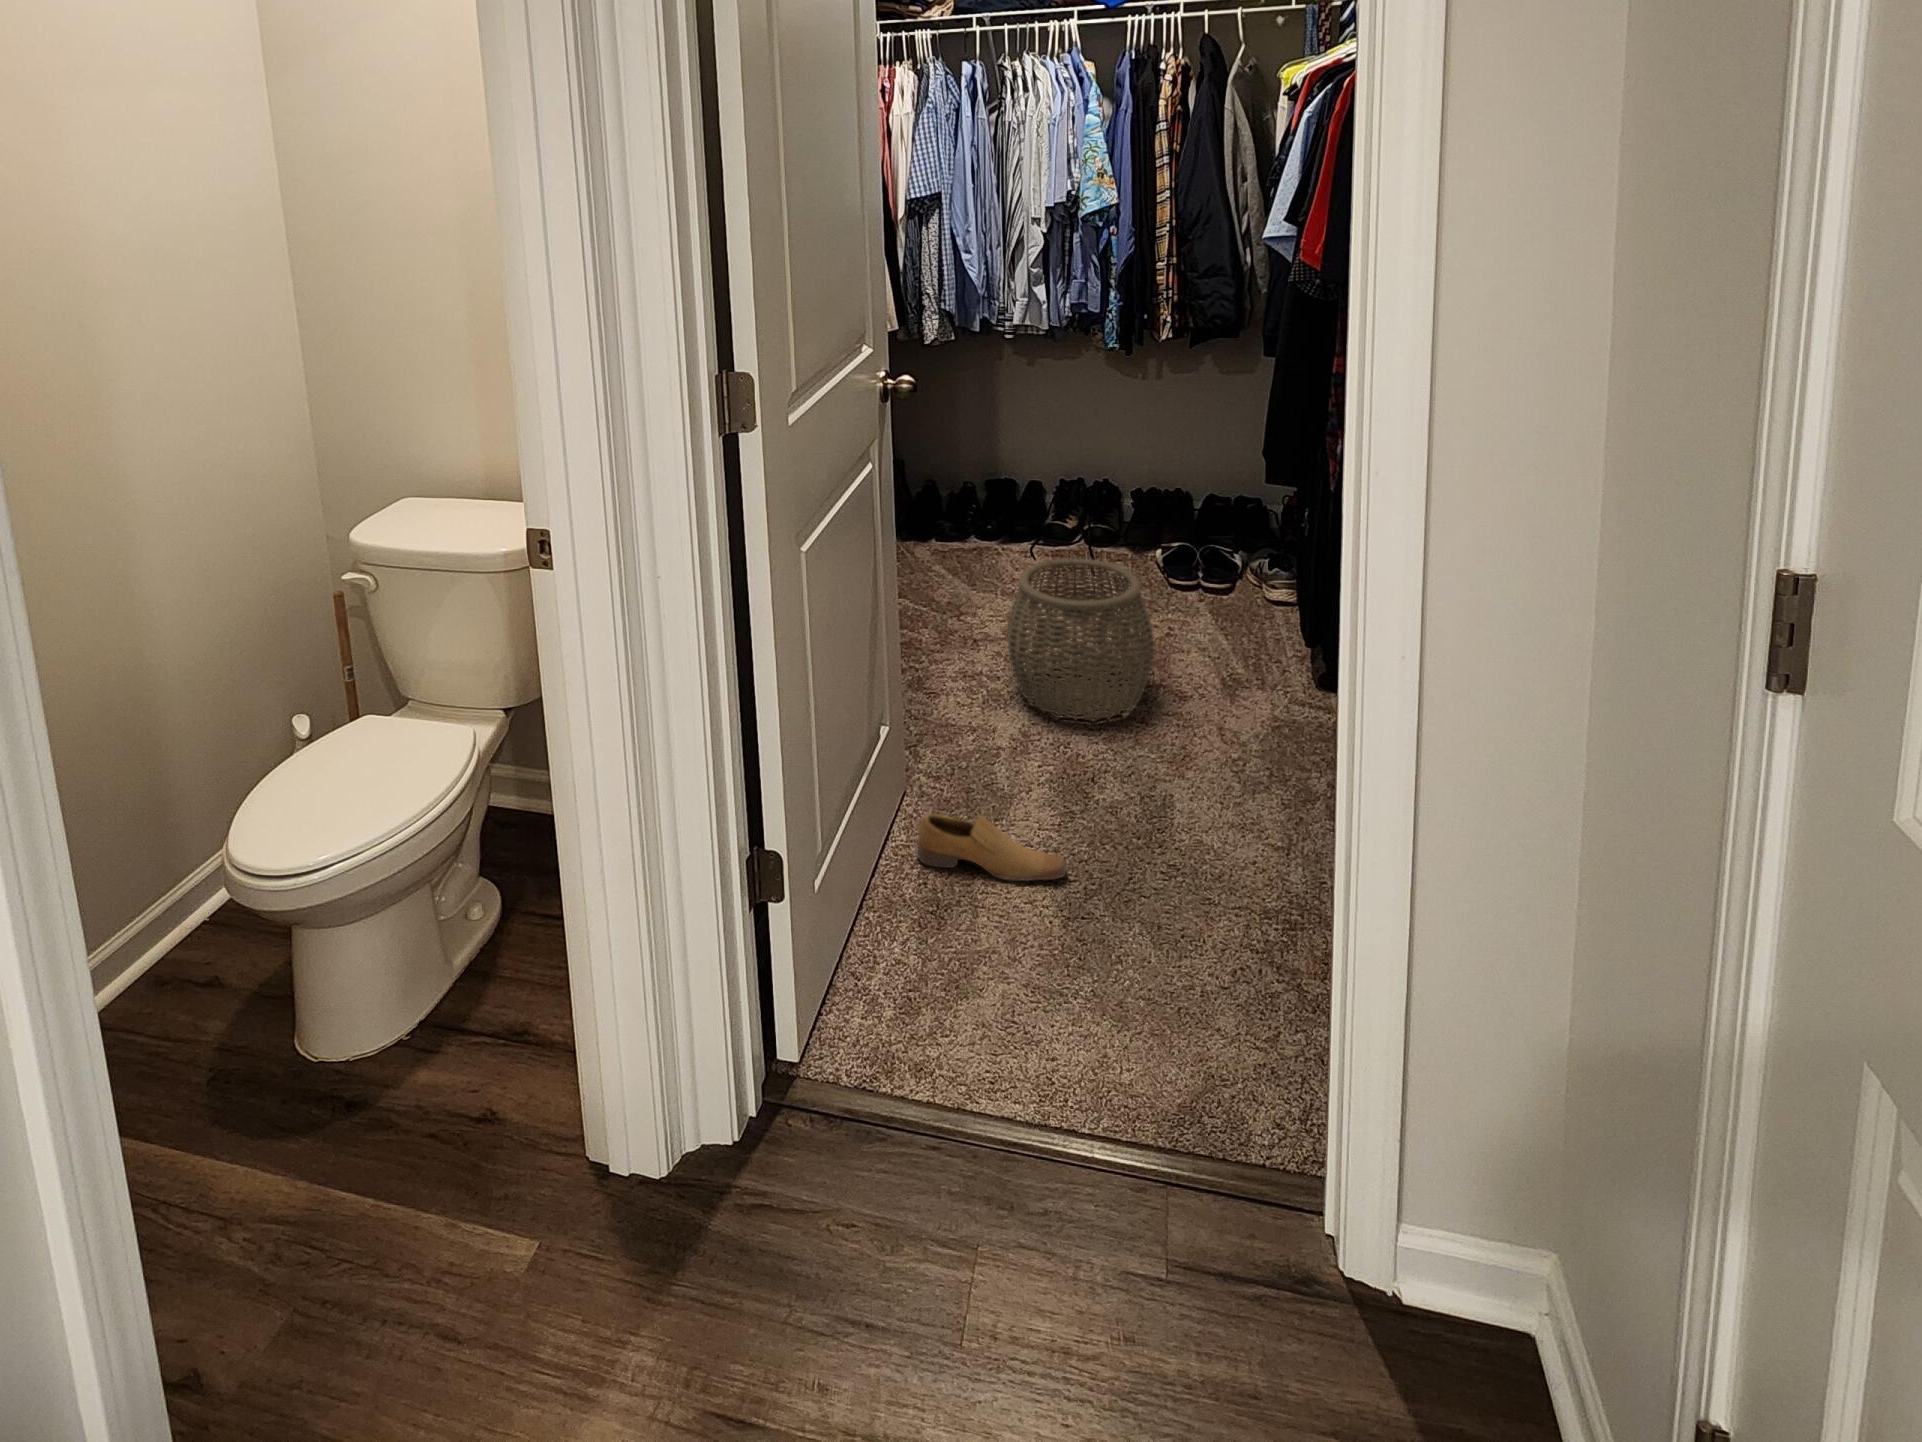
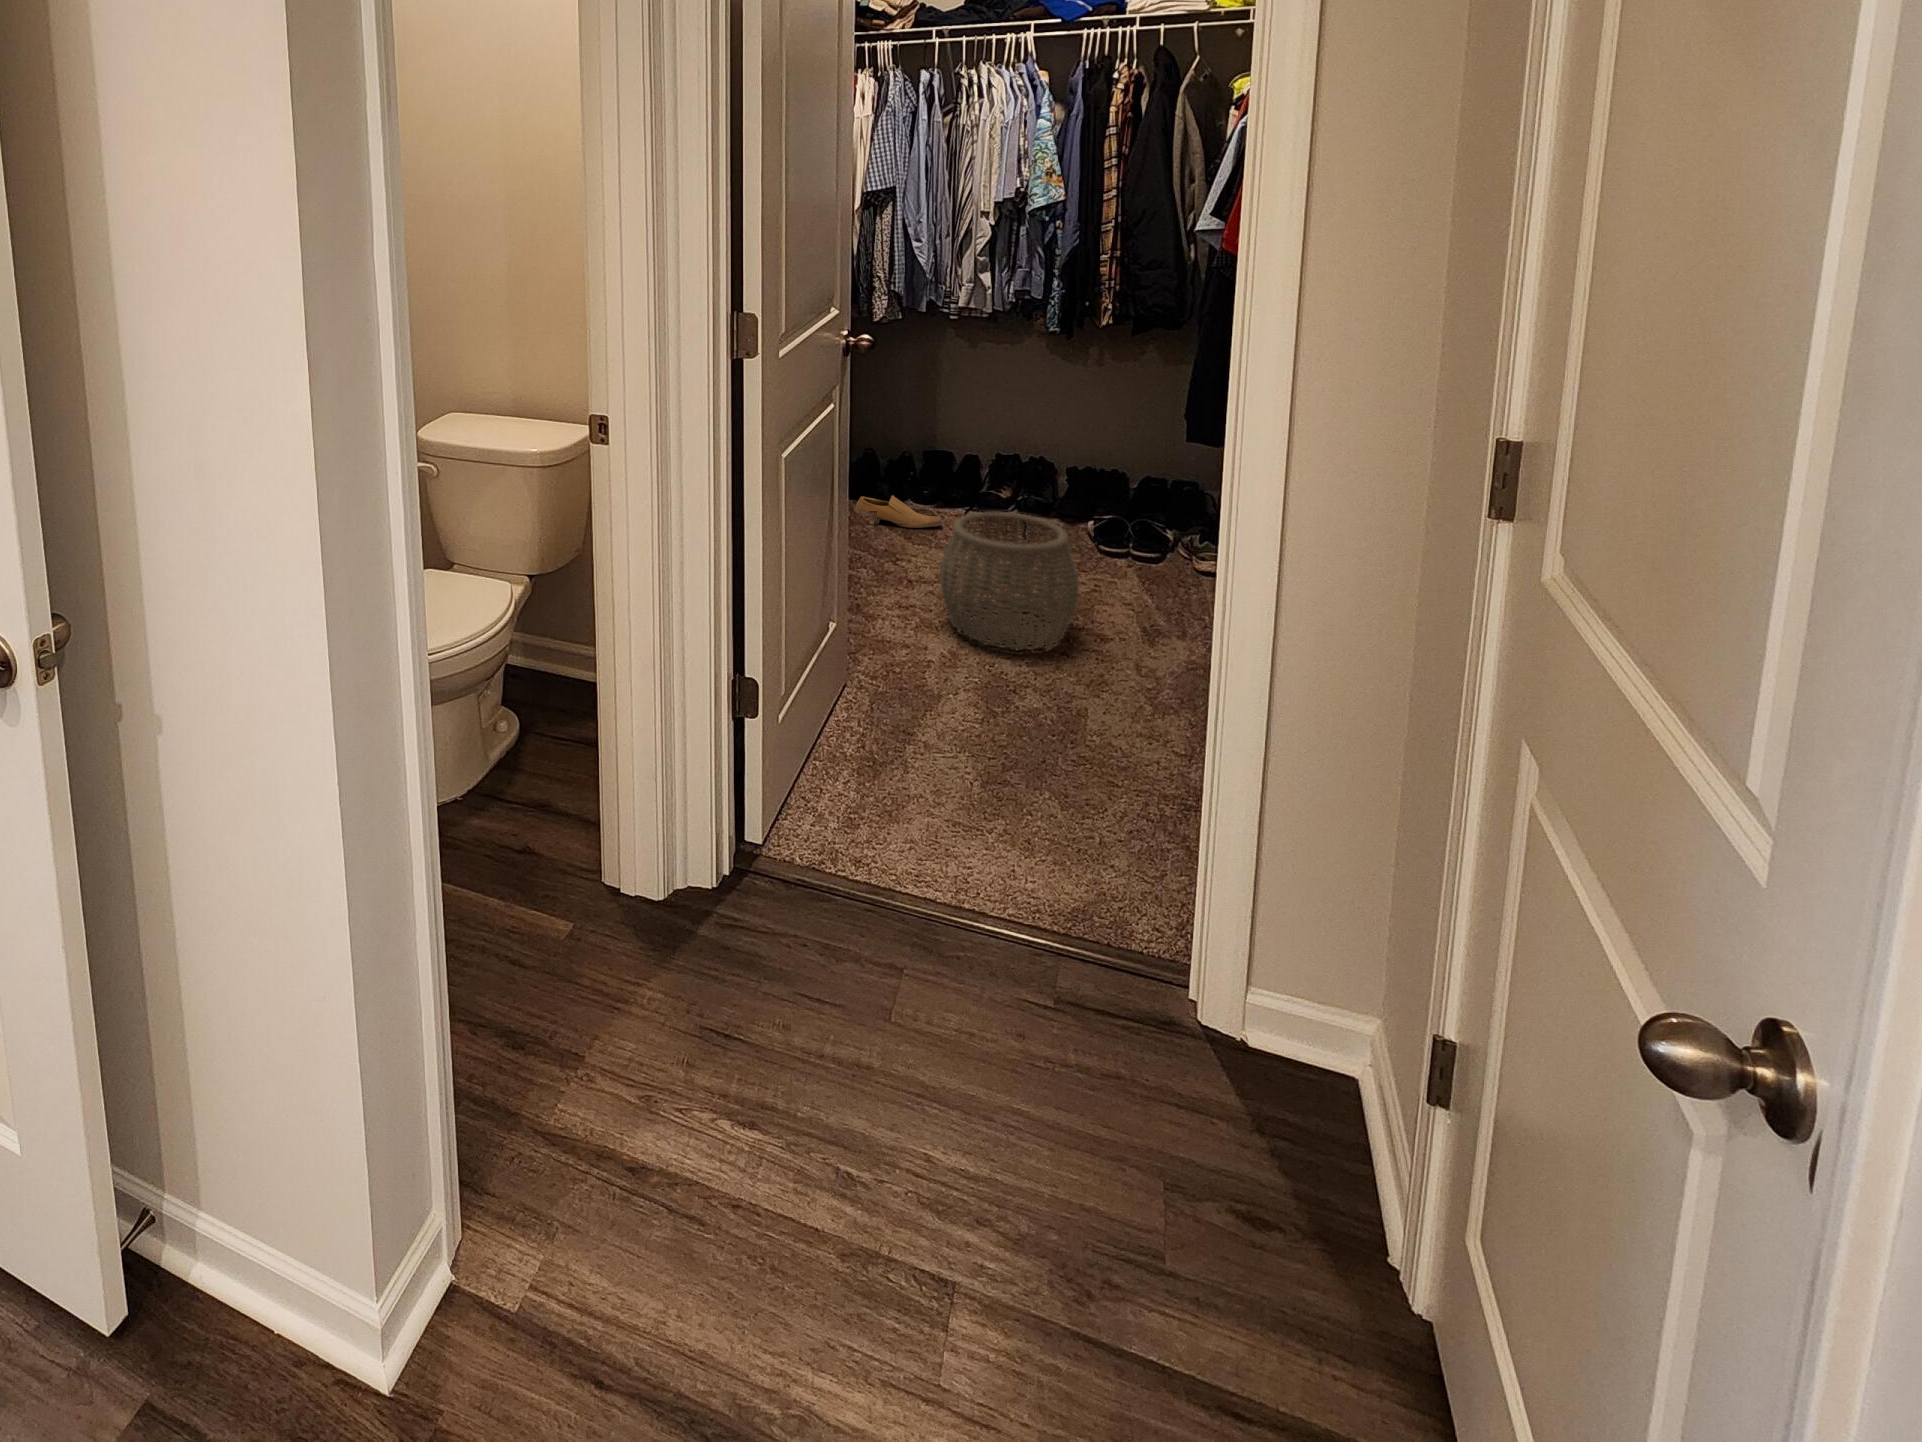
shoe: present [917,813,1067,881] -> present [856,495,942,528]

